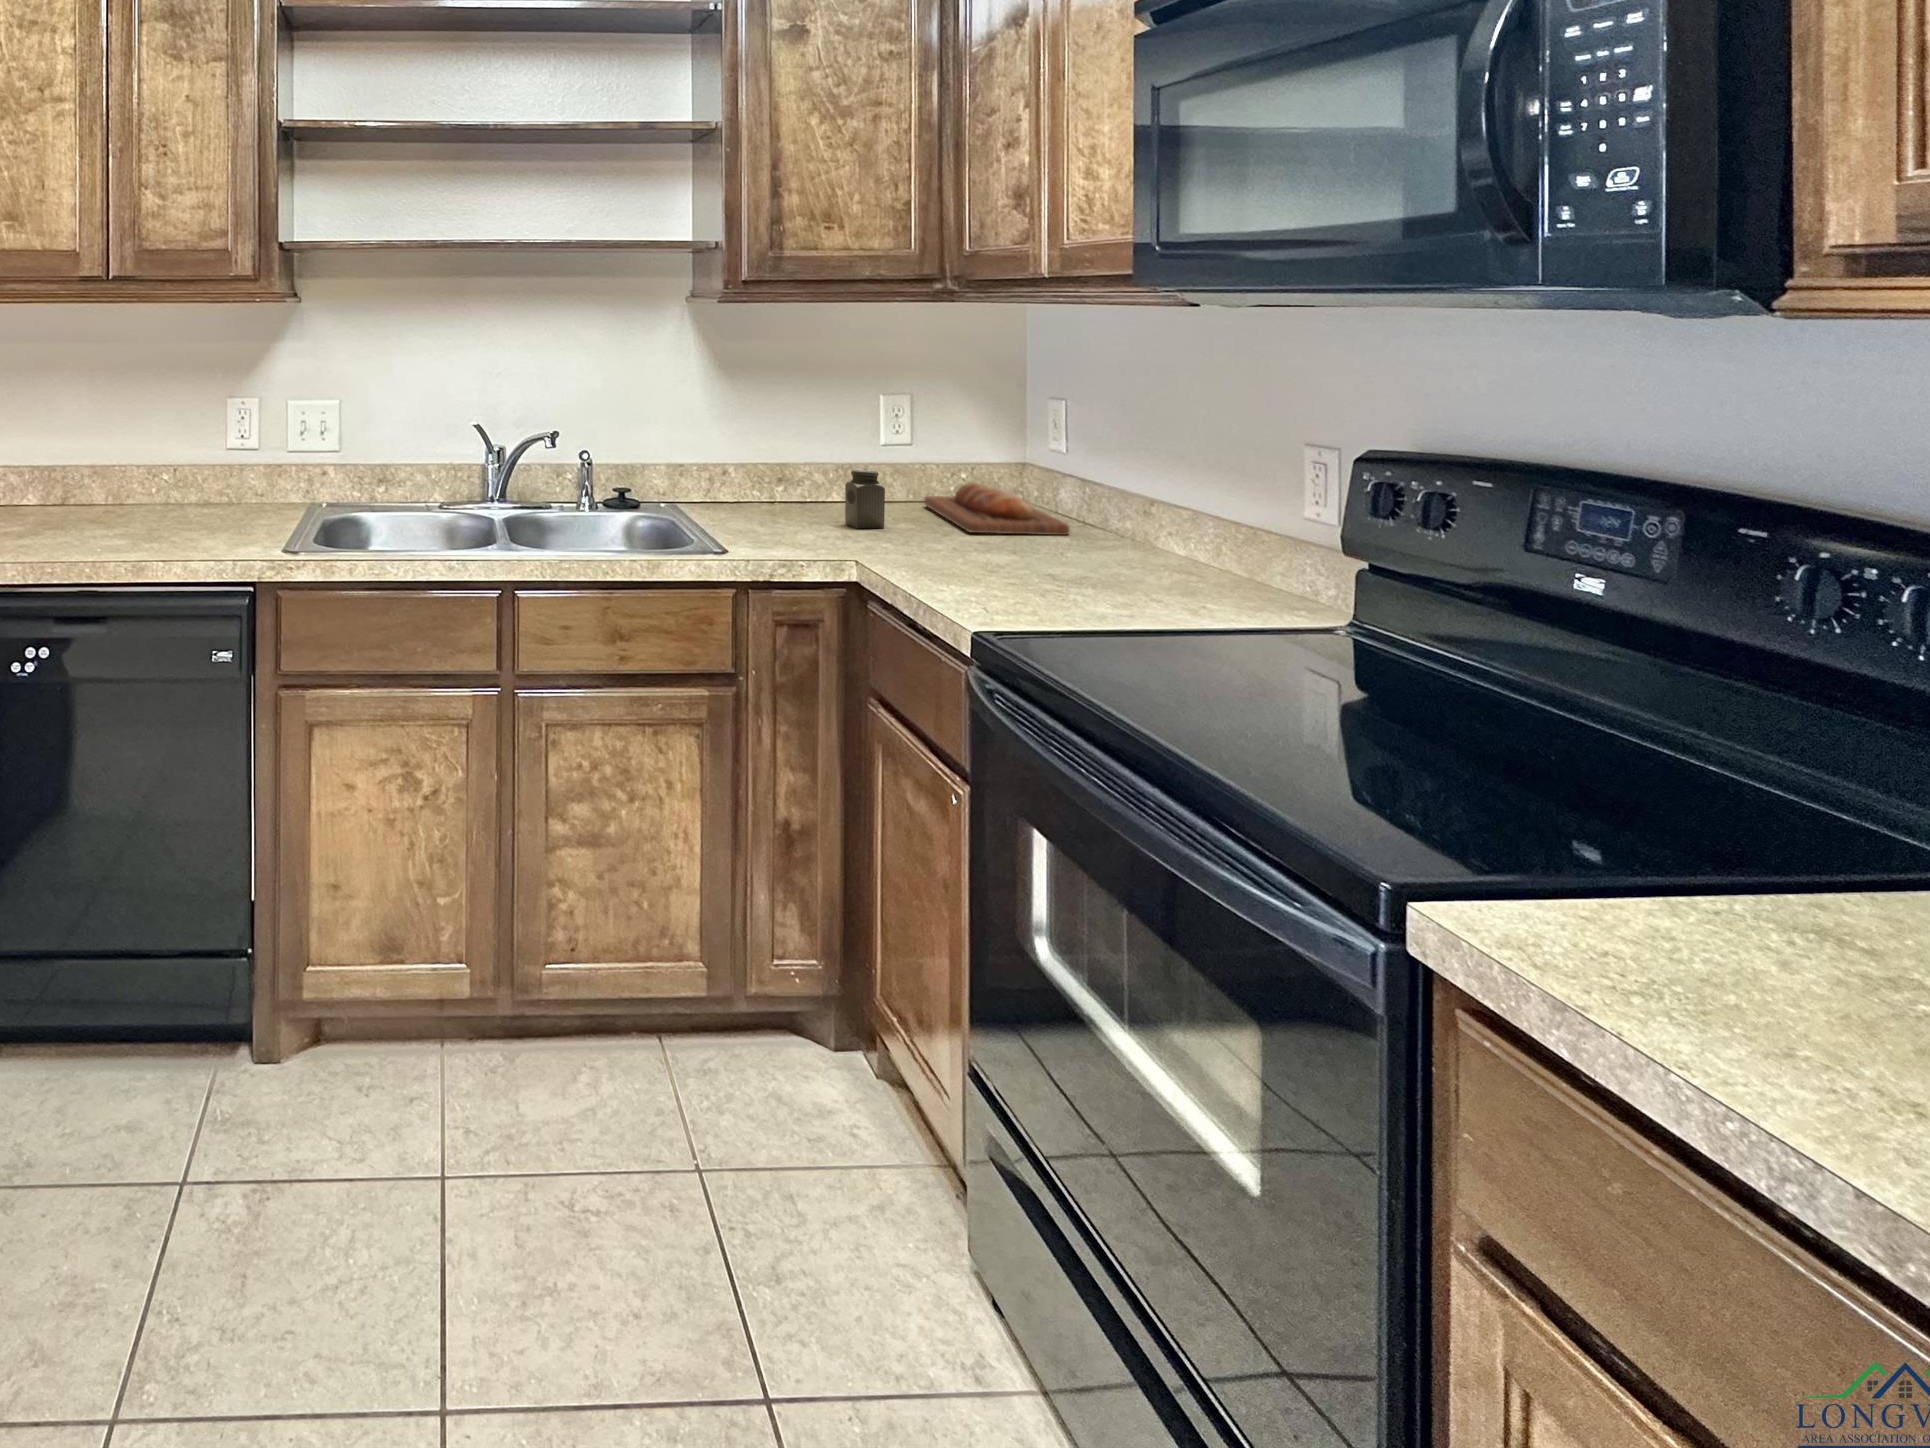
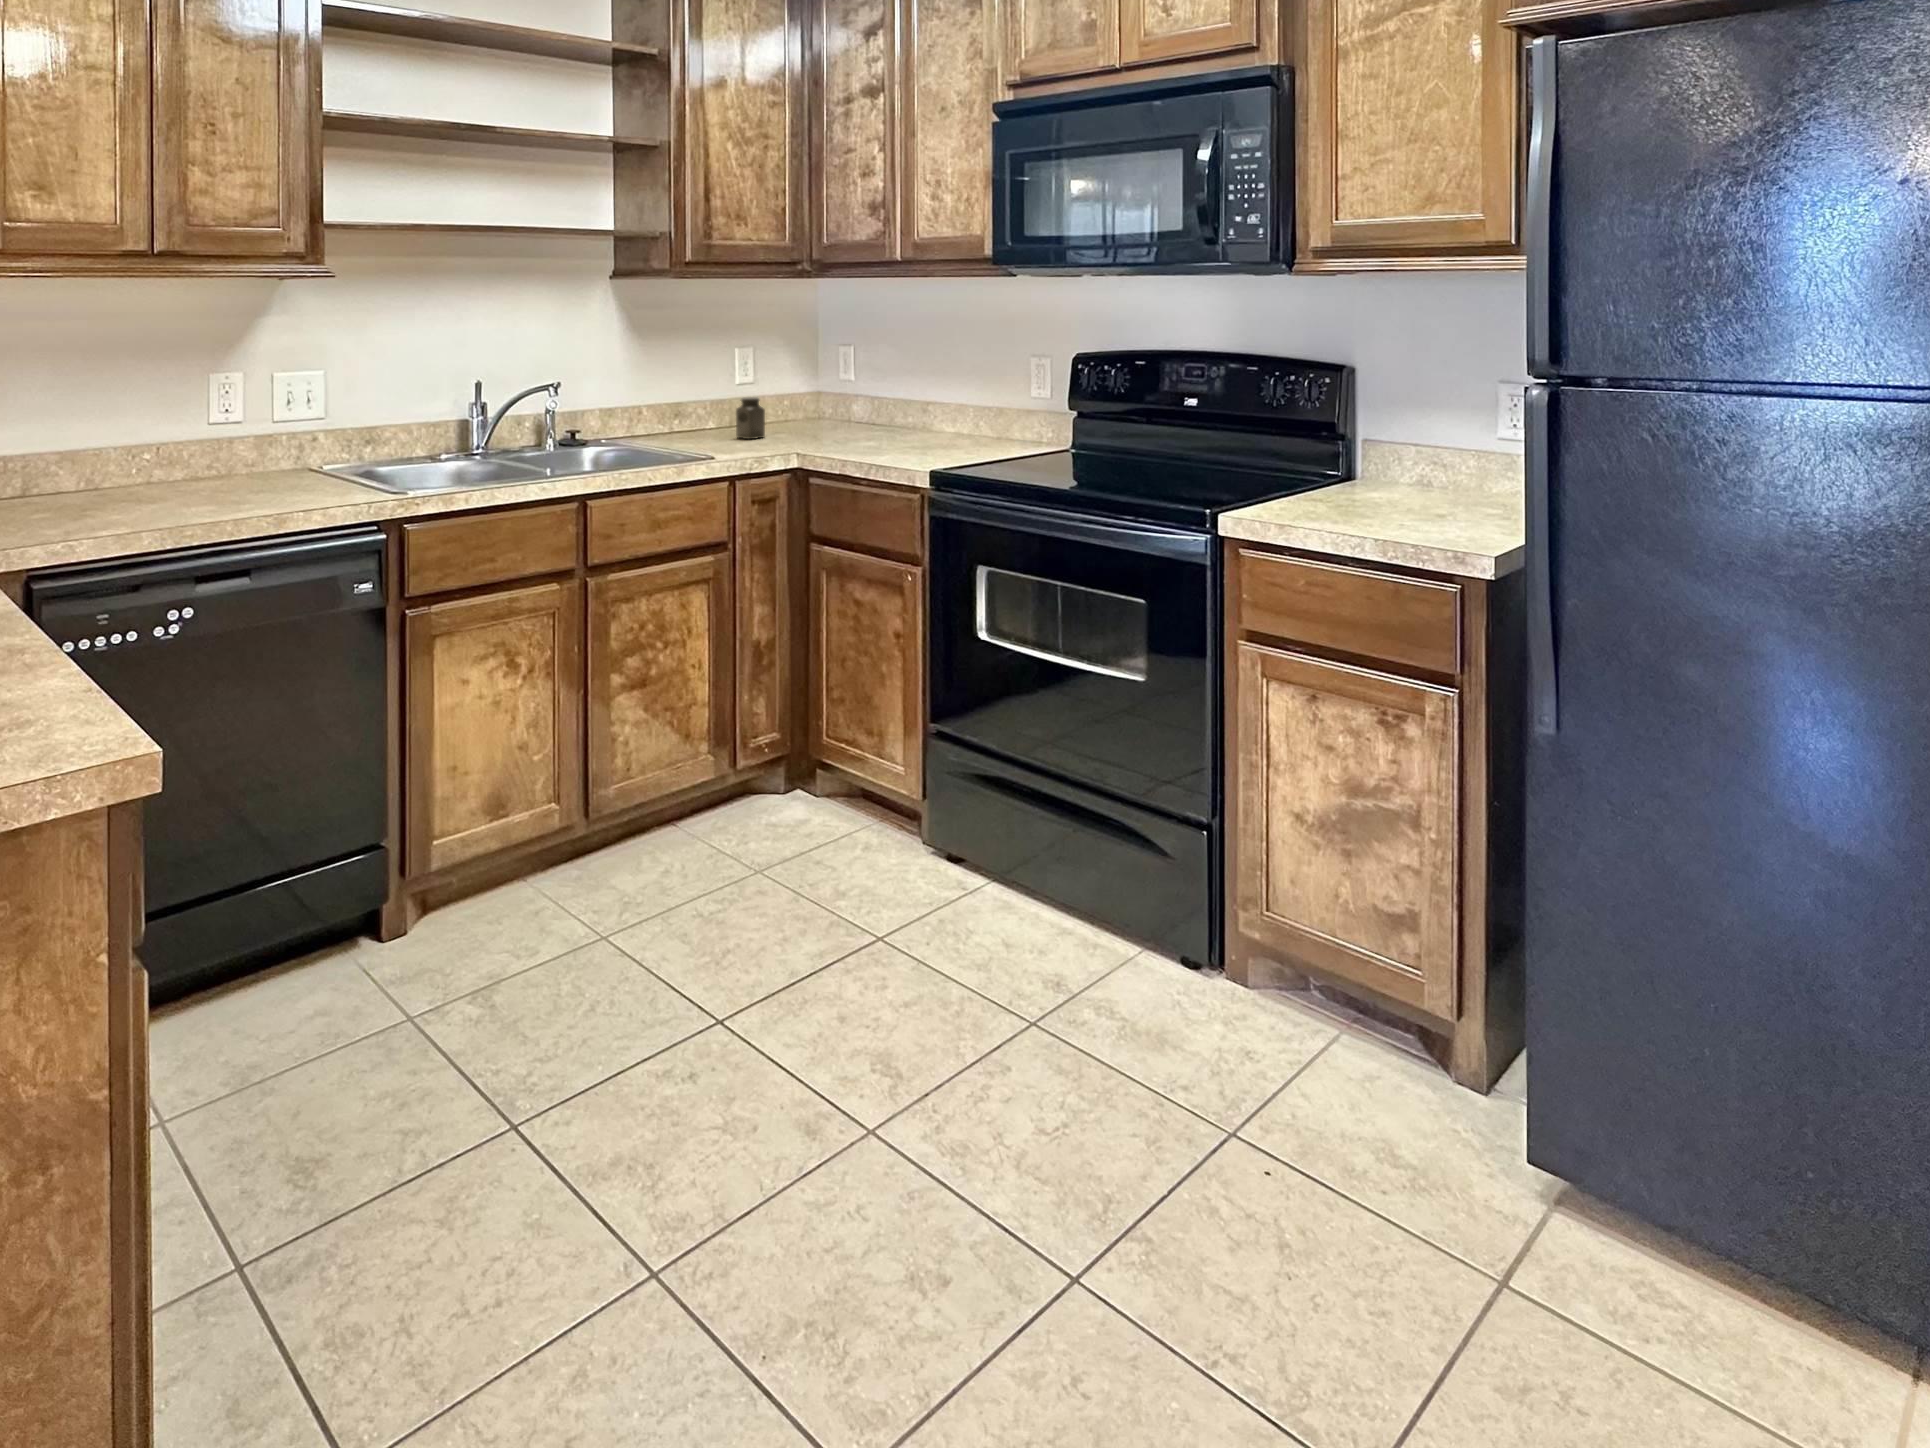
bread loaf: present [924,483,1070,535] -> none [761,404,874,433]

